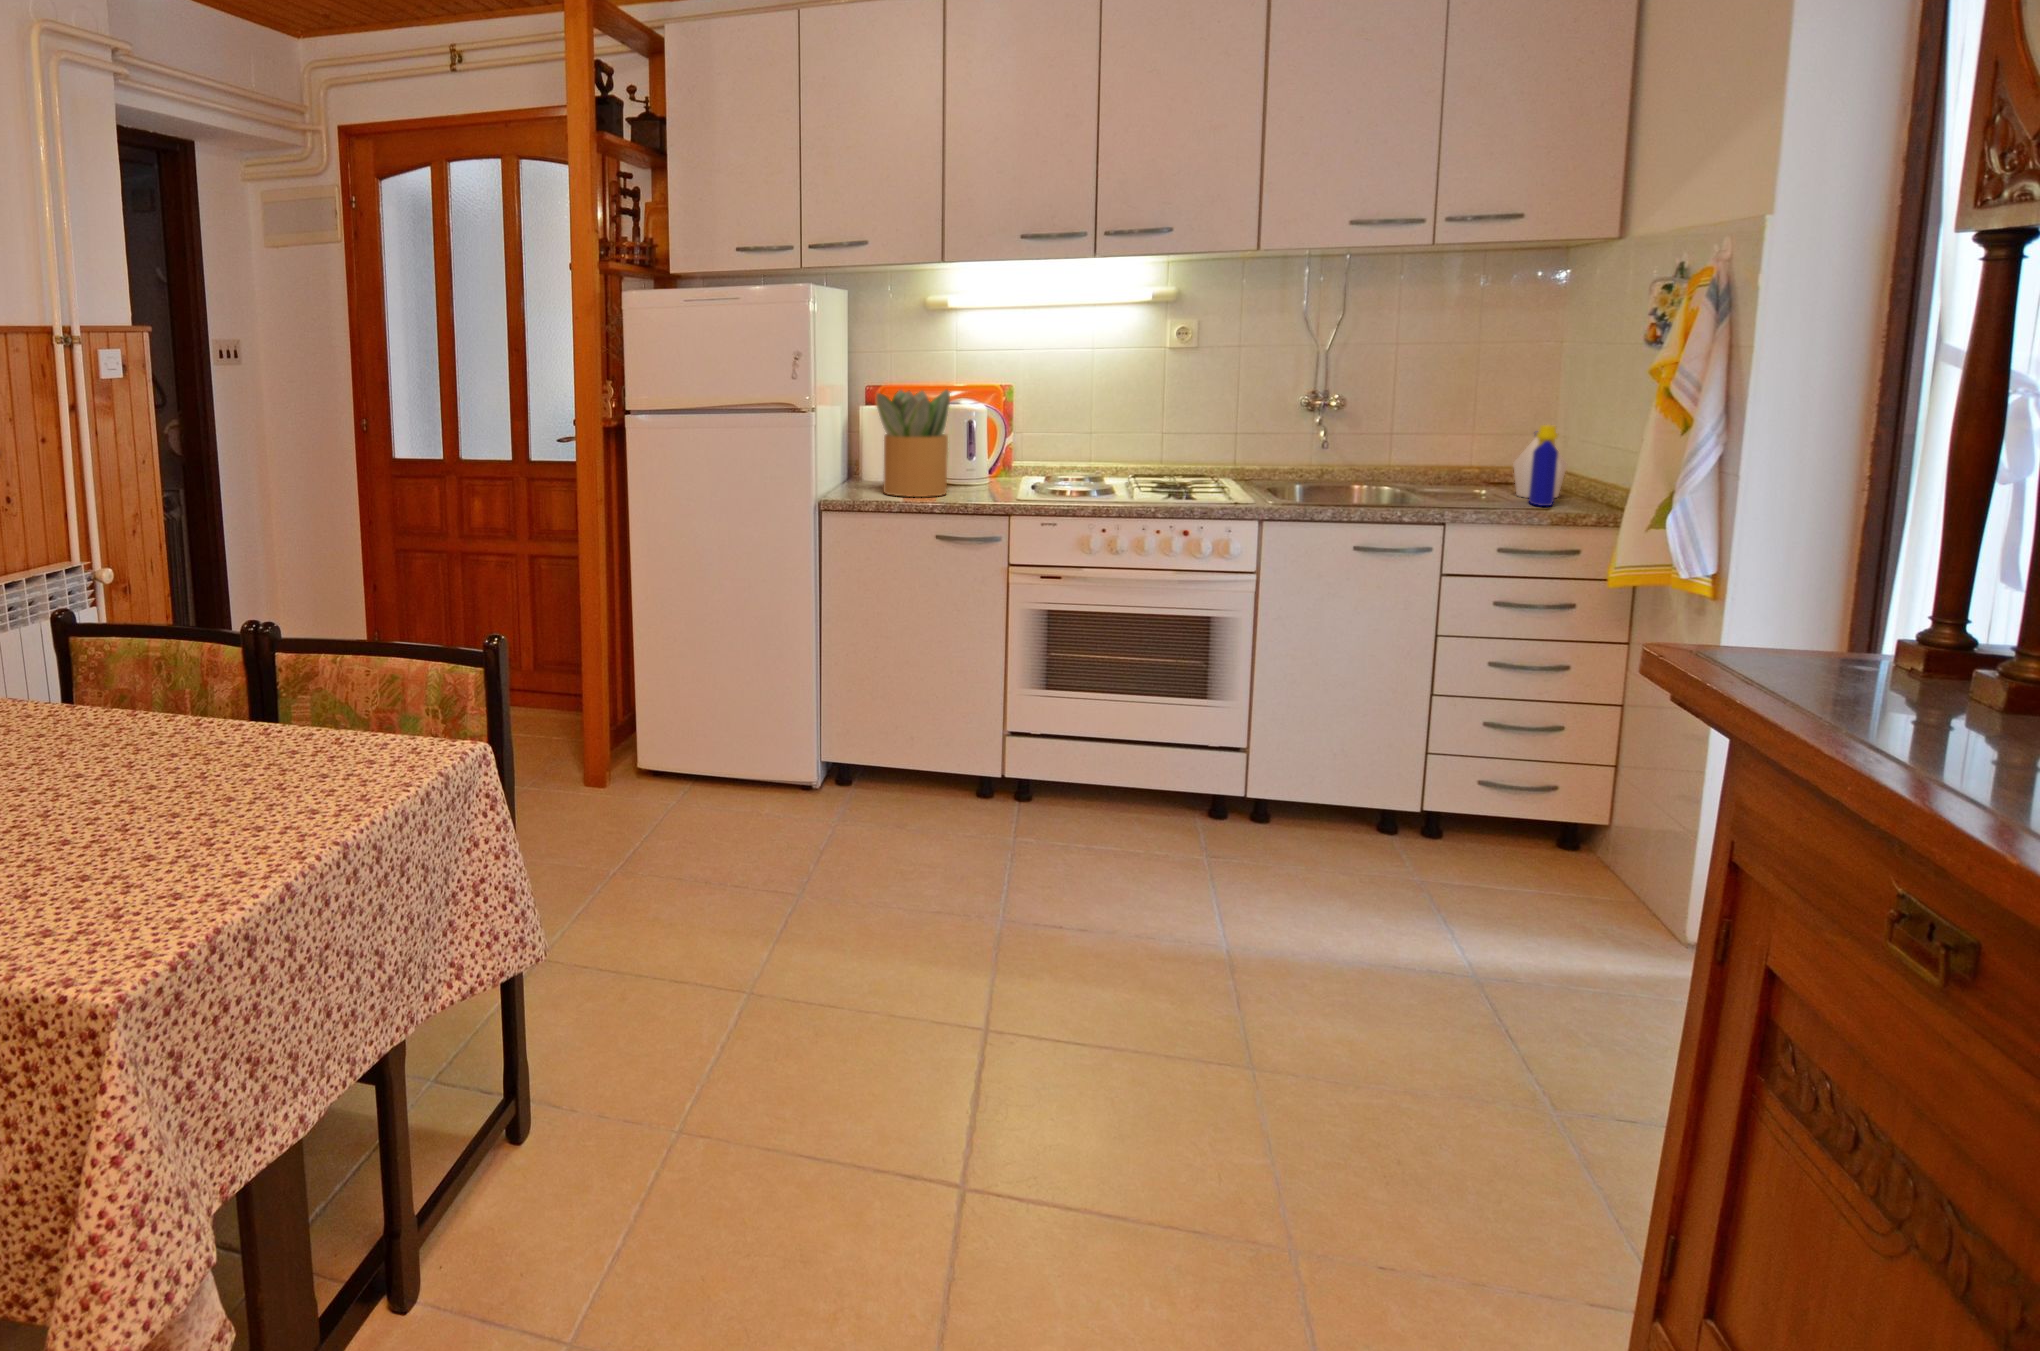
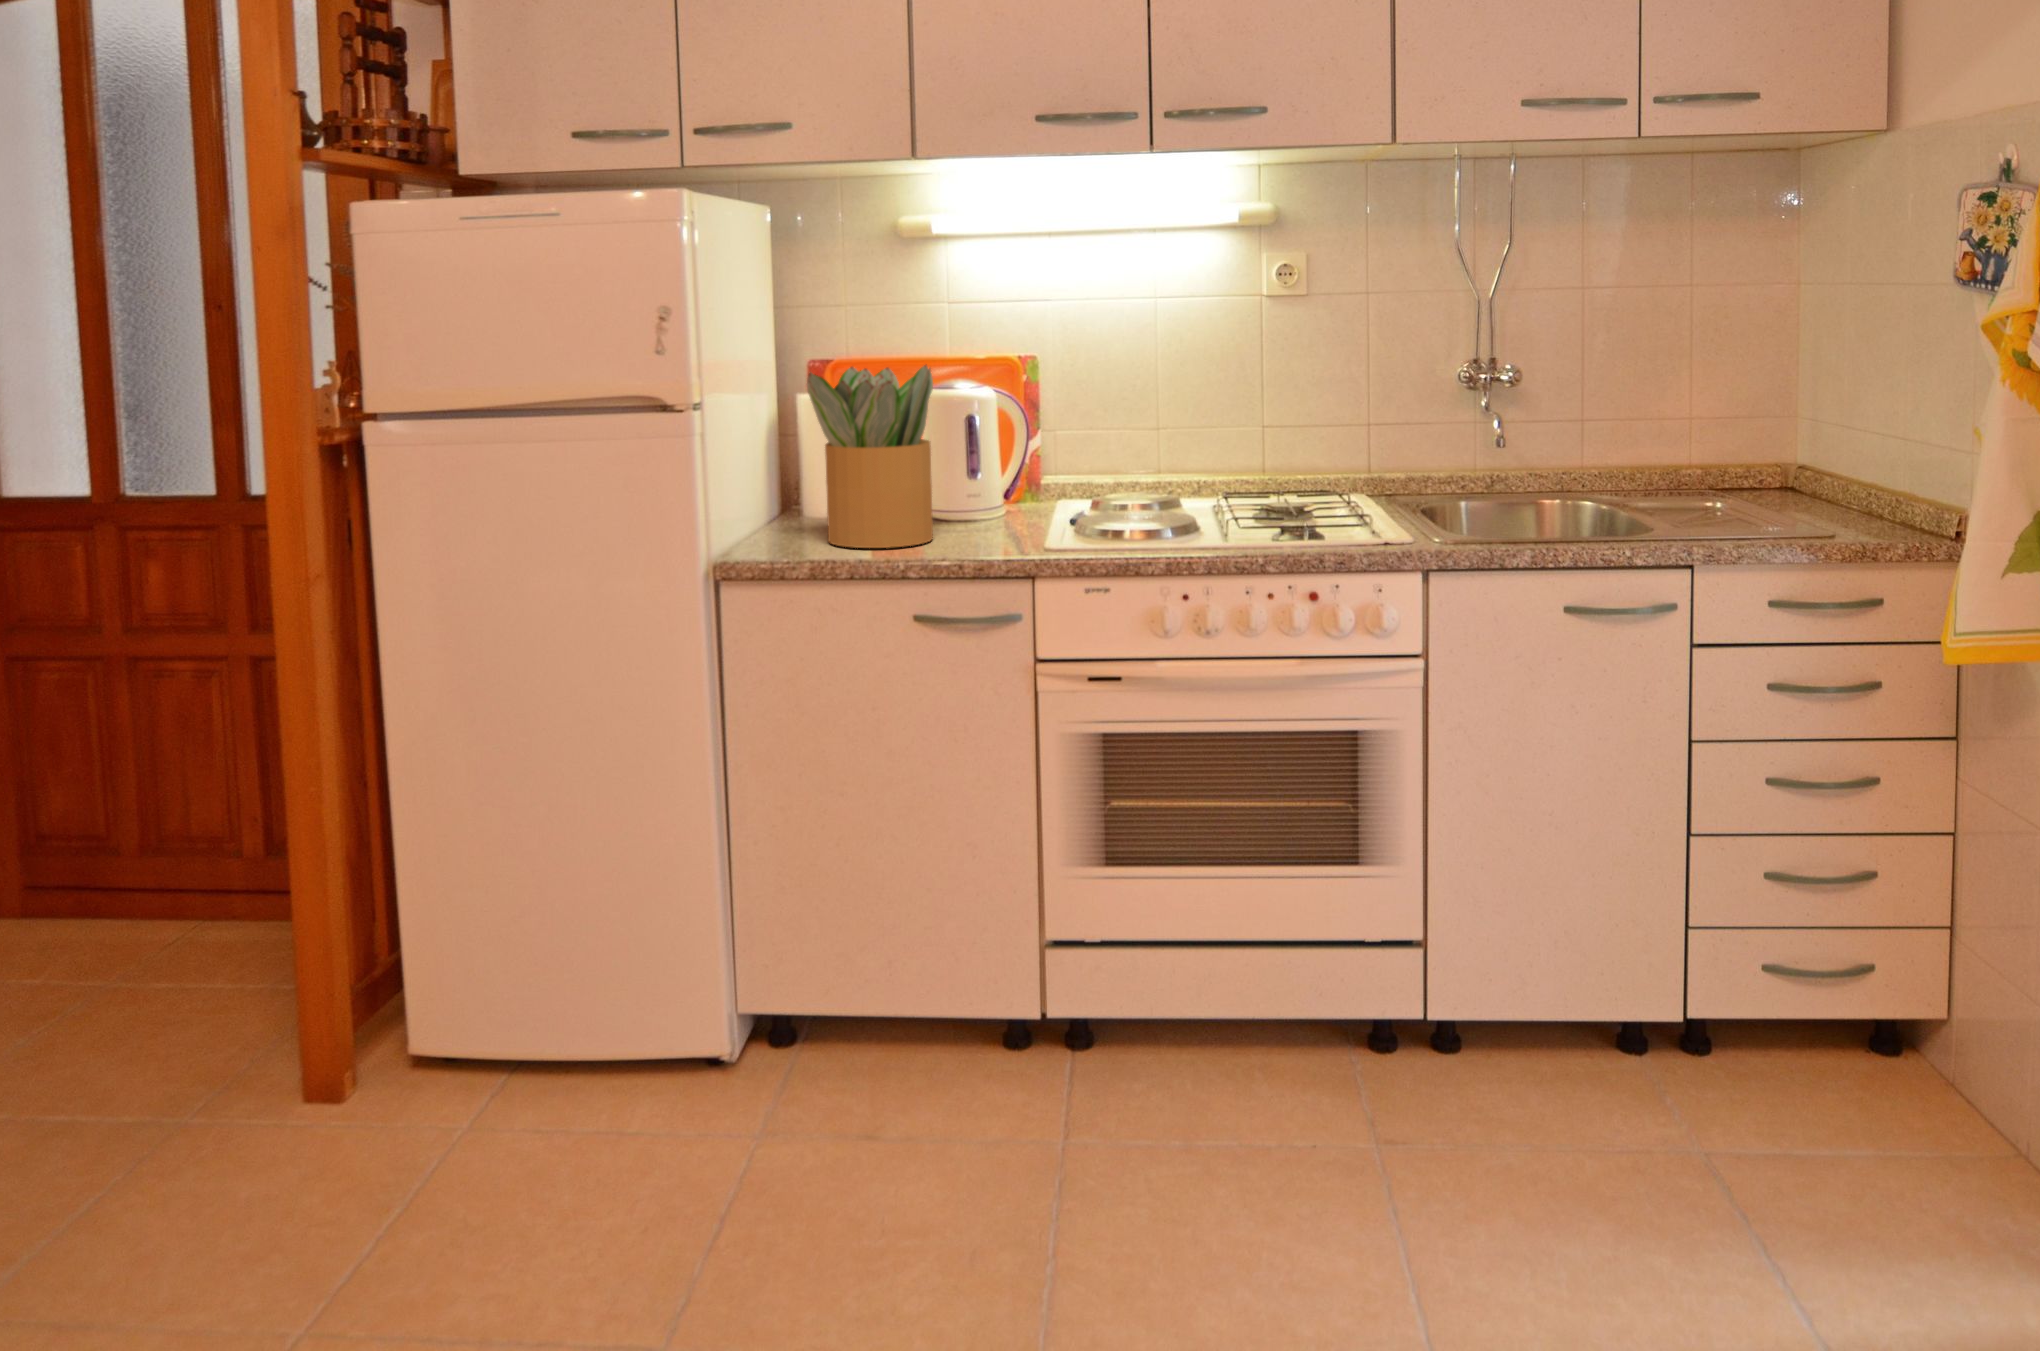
bottle: present [1513,425,1567,506] -> none [1761,407,1834,531]

